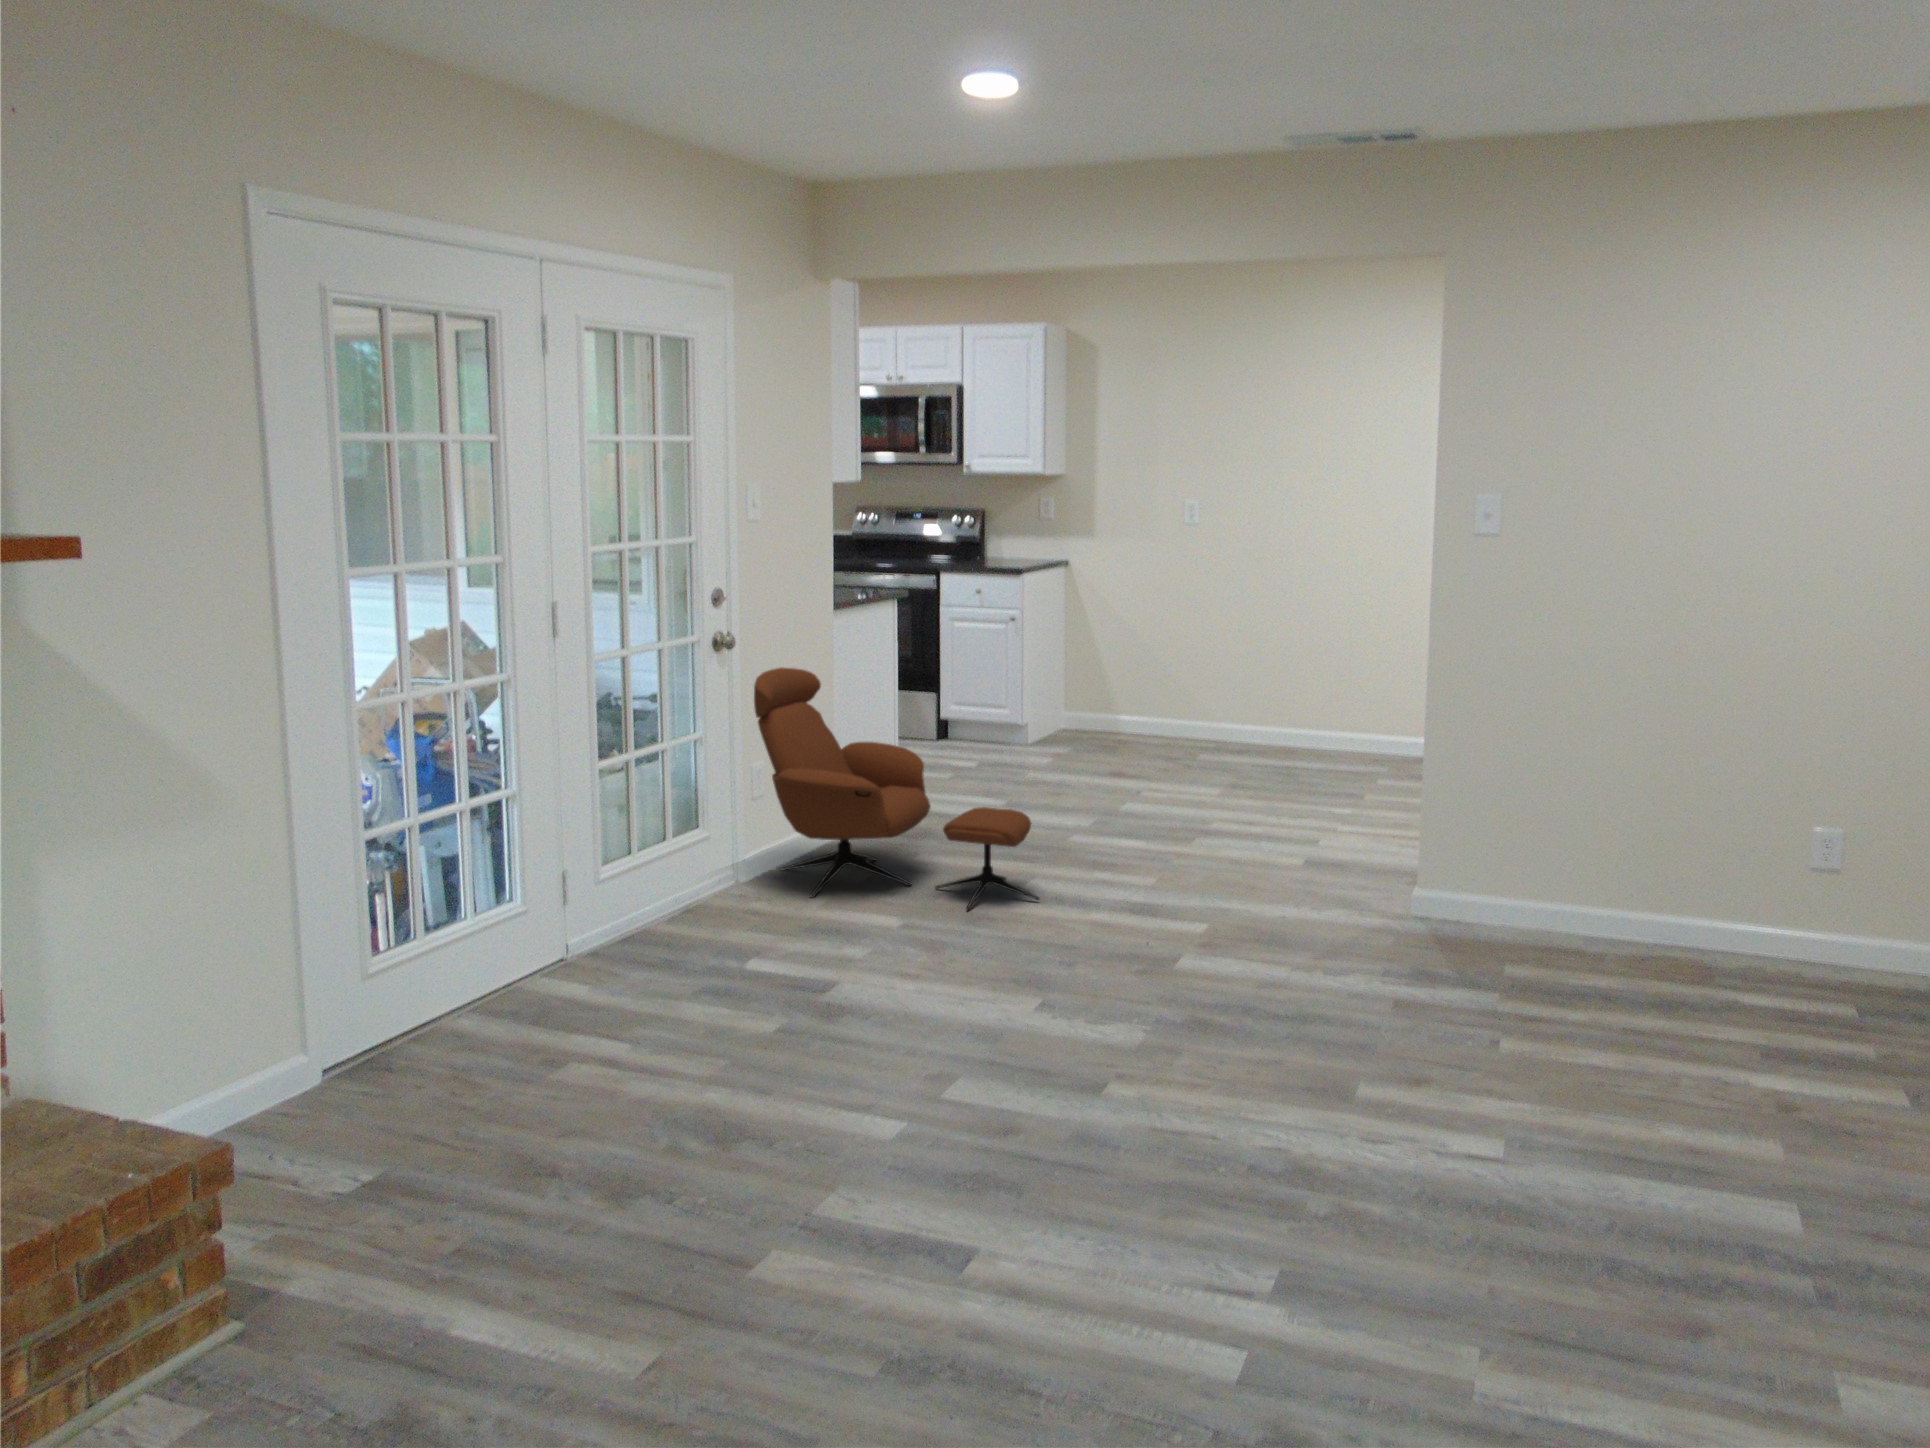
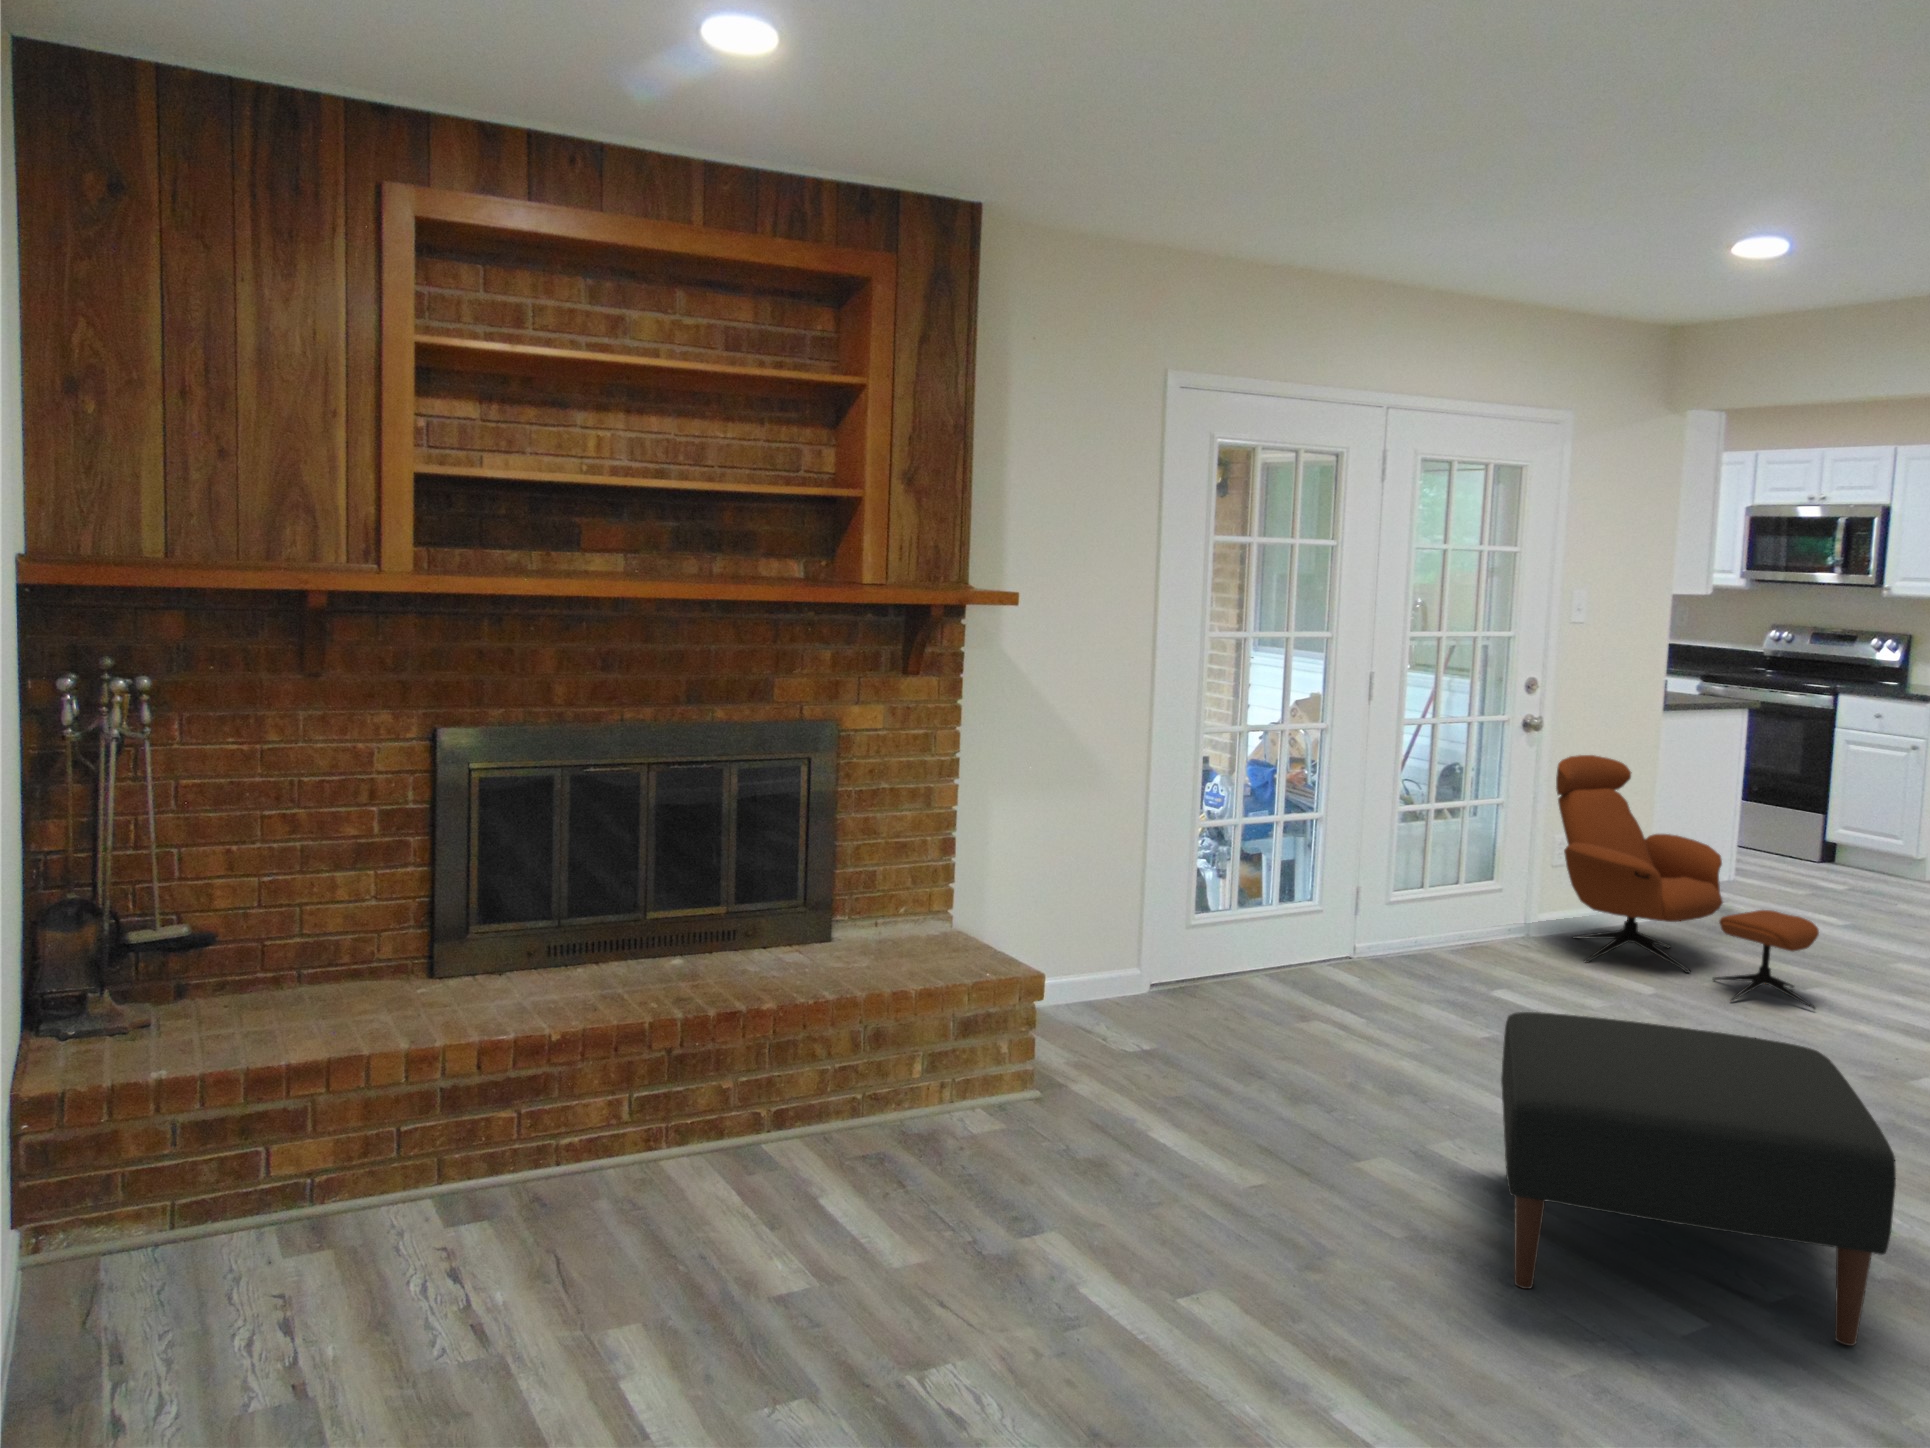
ottoman: none [890,979,1376,1378] -> present [1501,1012,1896,1346]

